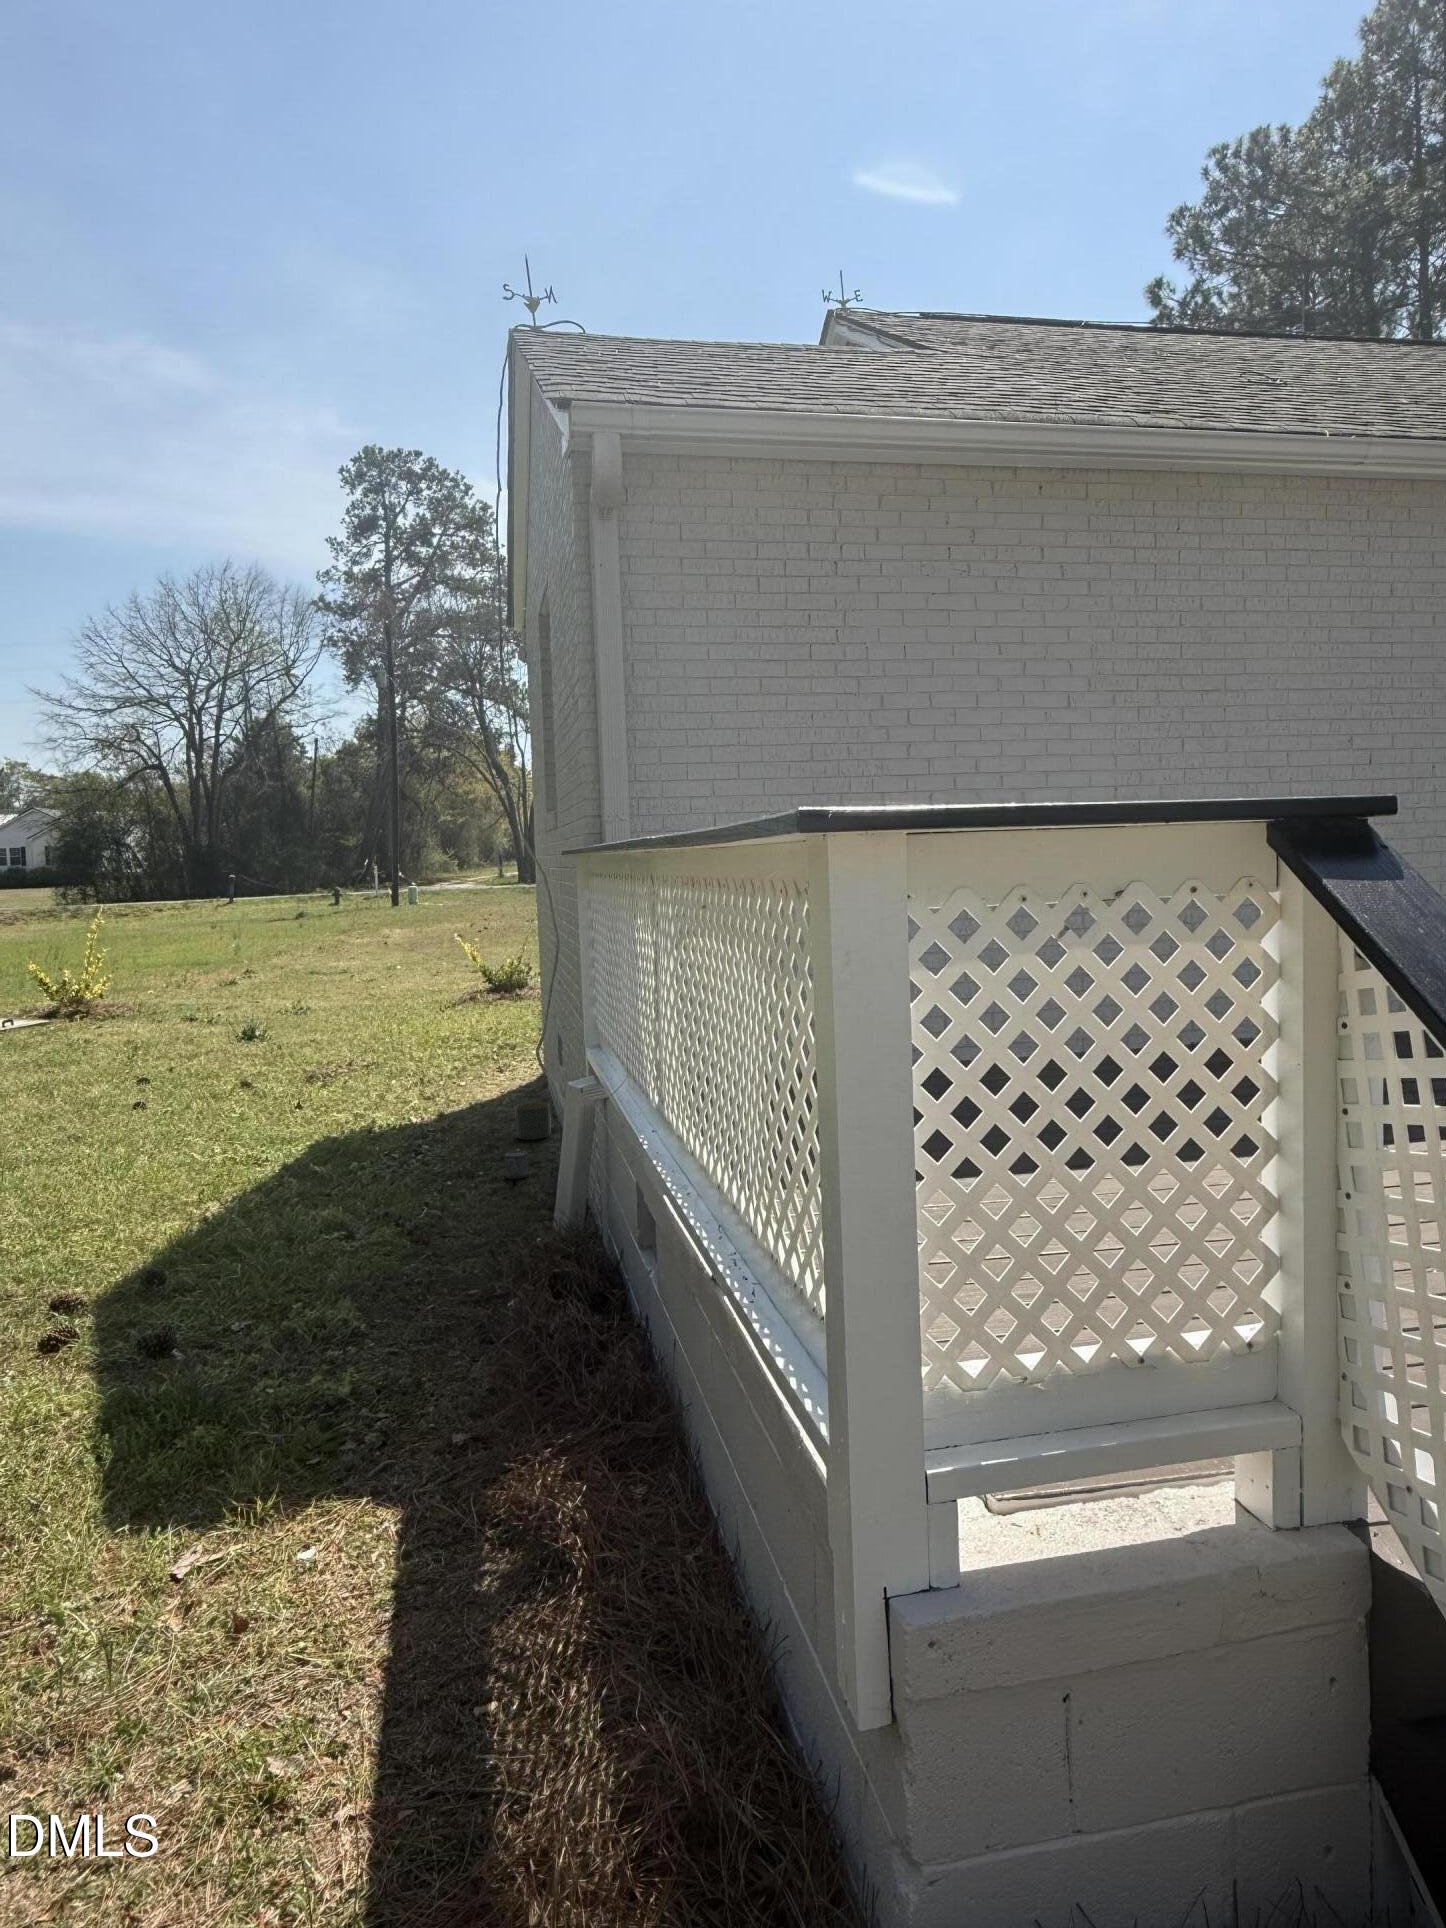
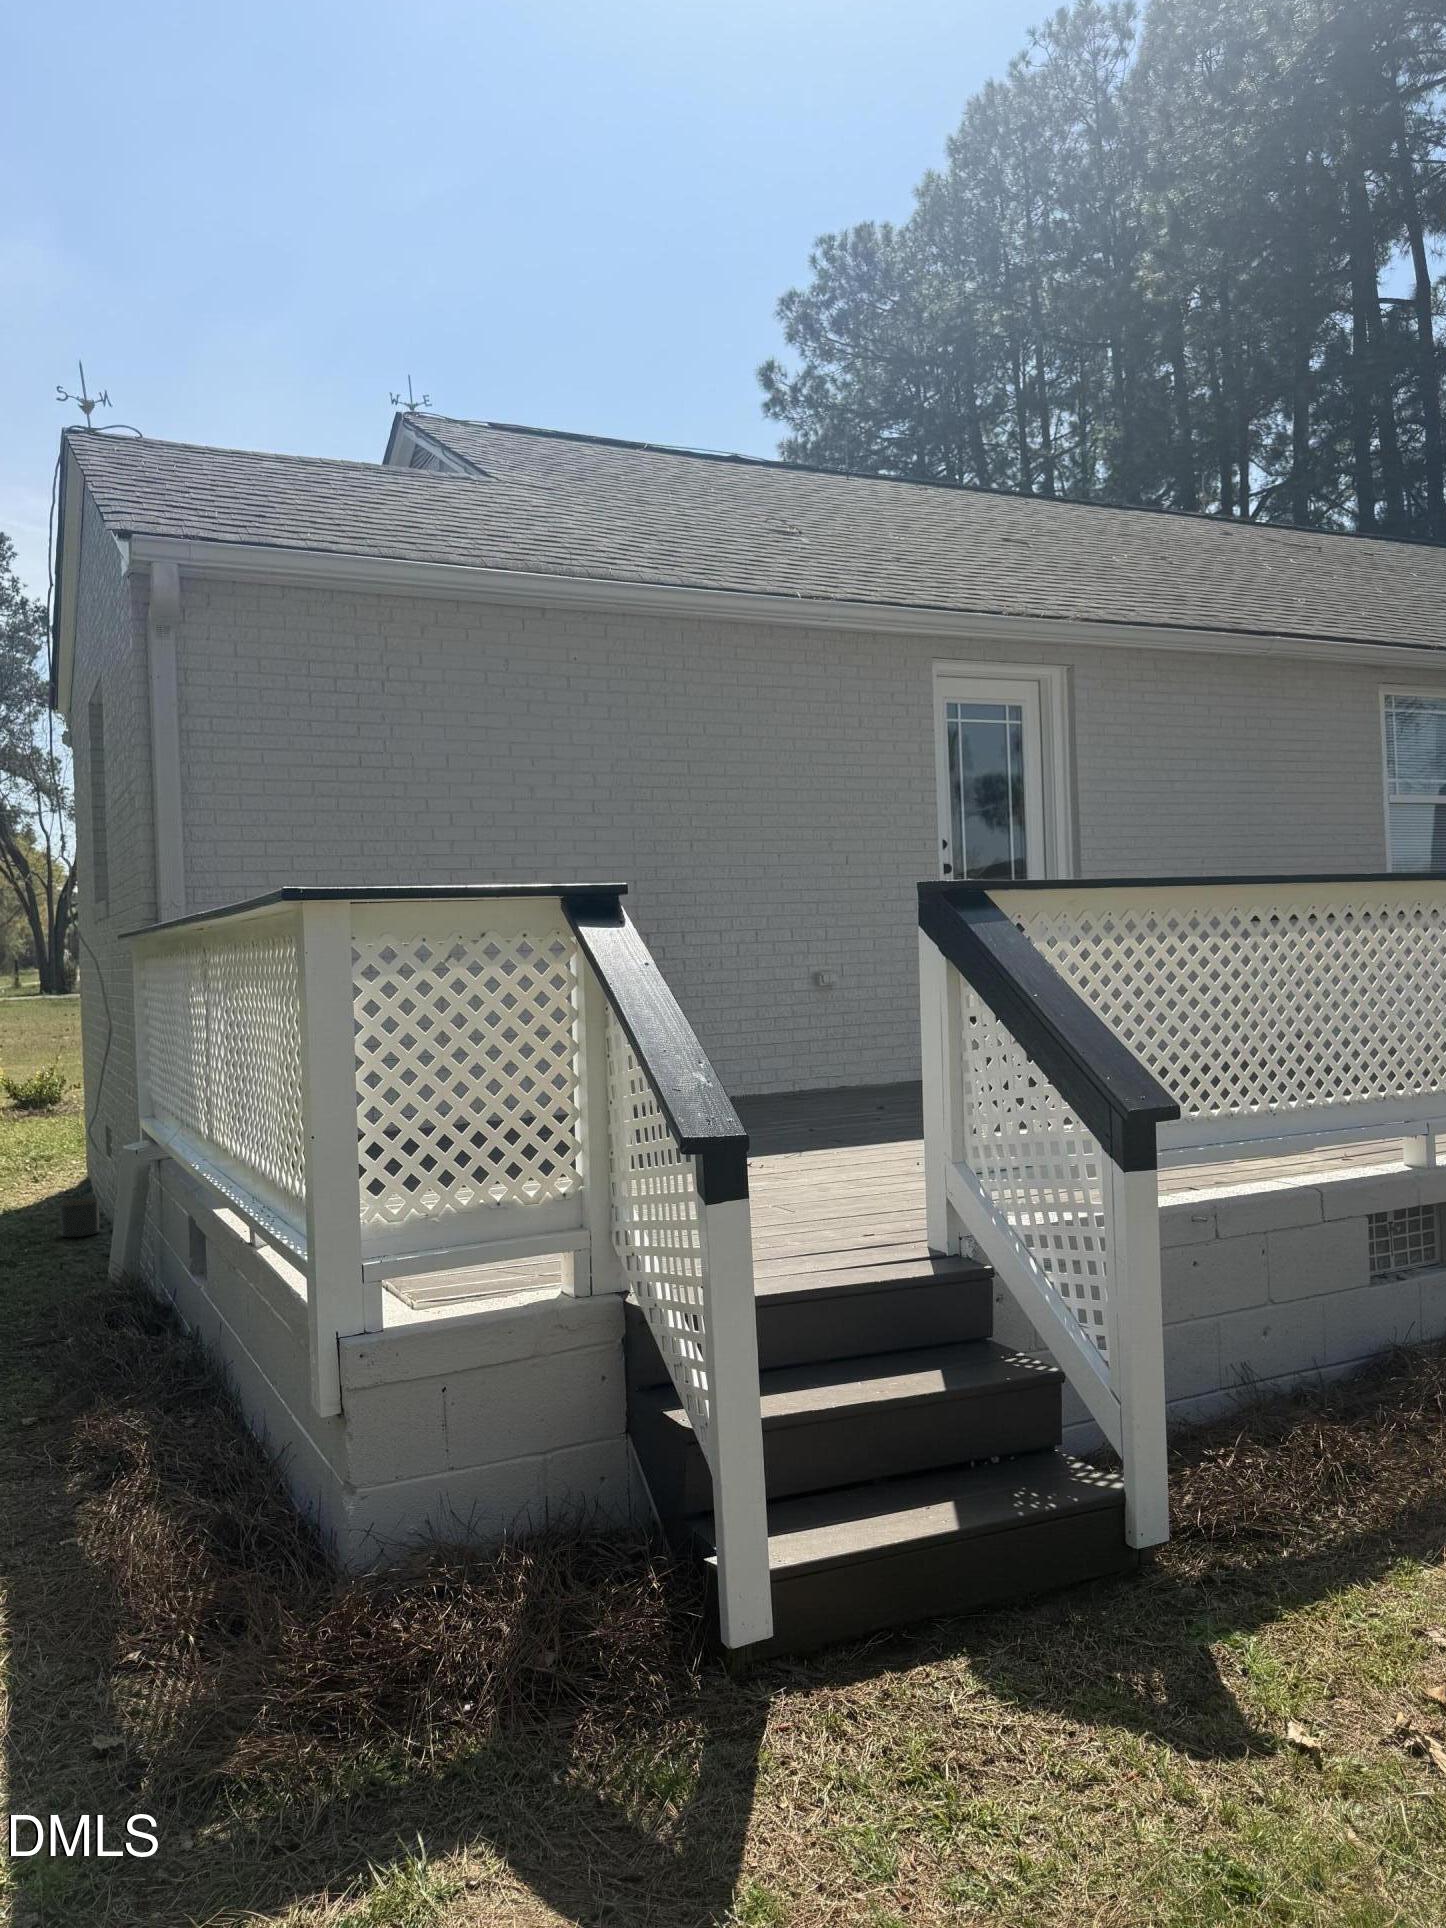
watering can: present [504,1148,529,1179] -> none [51,1239,78,1268]

